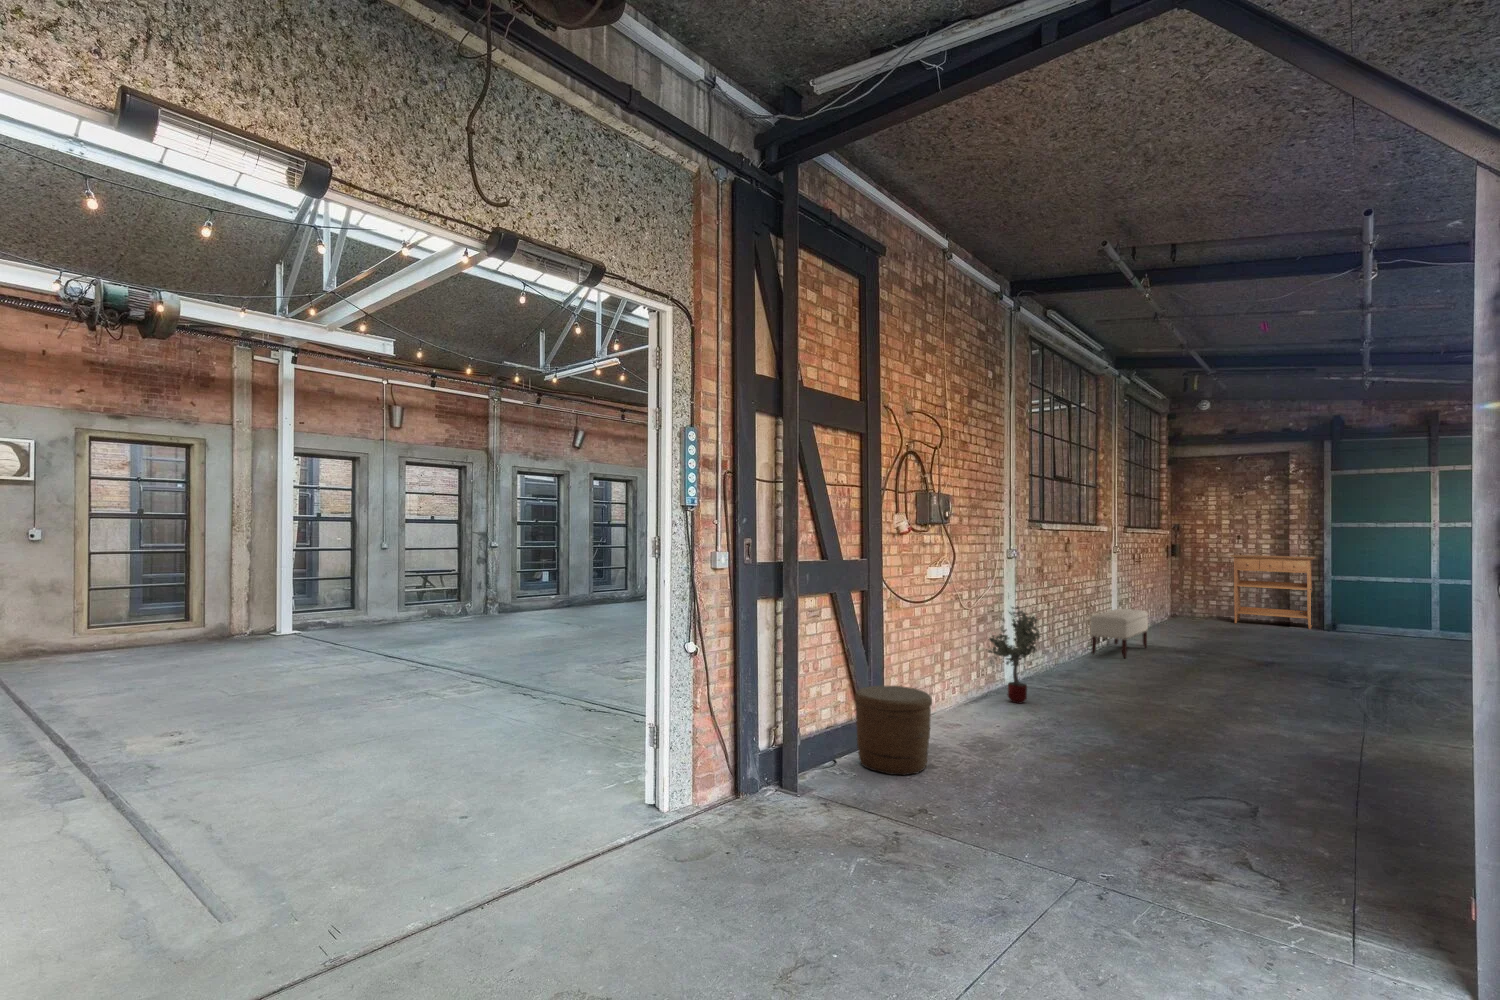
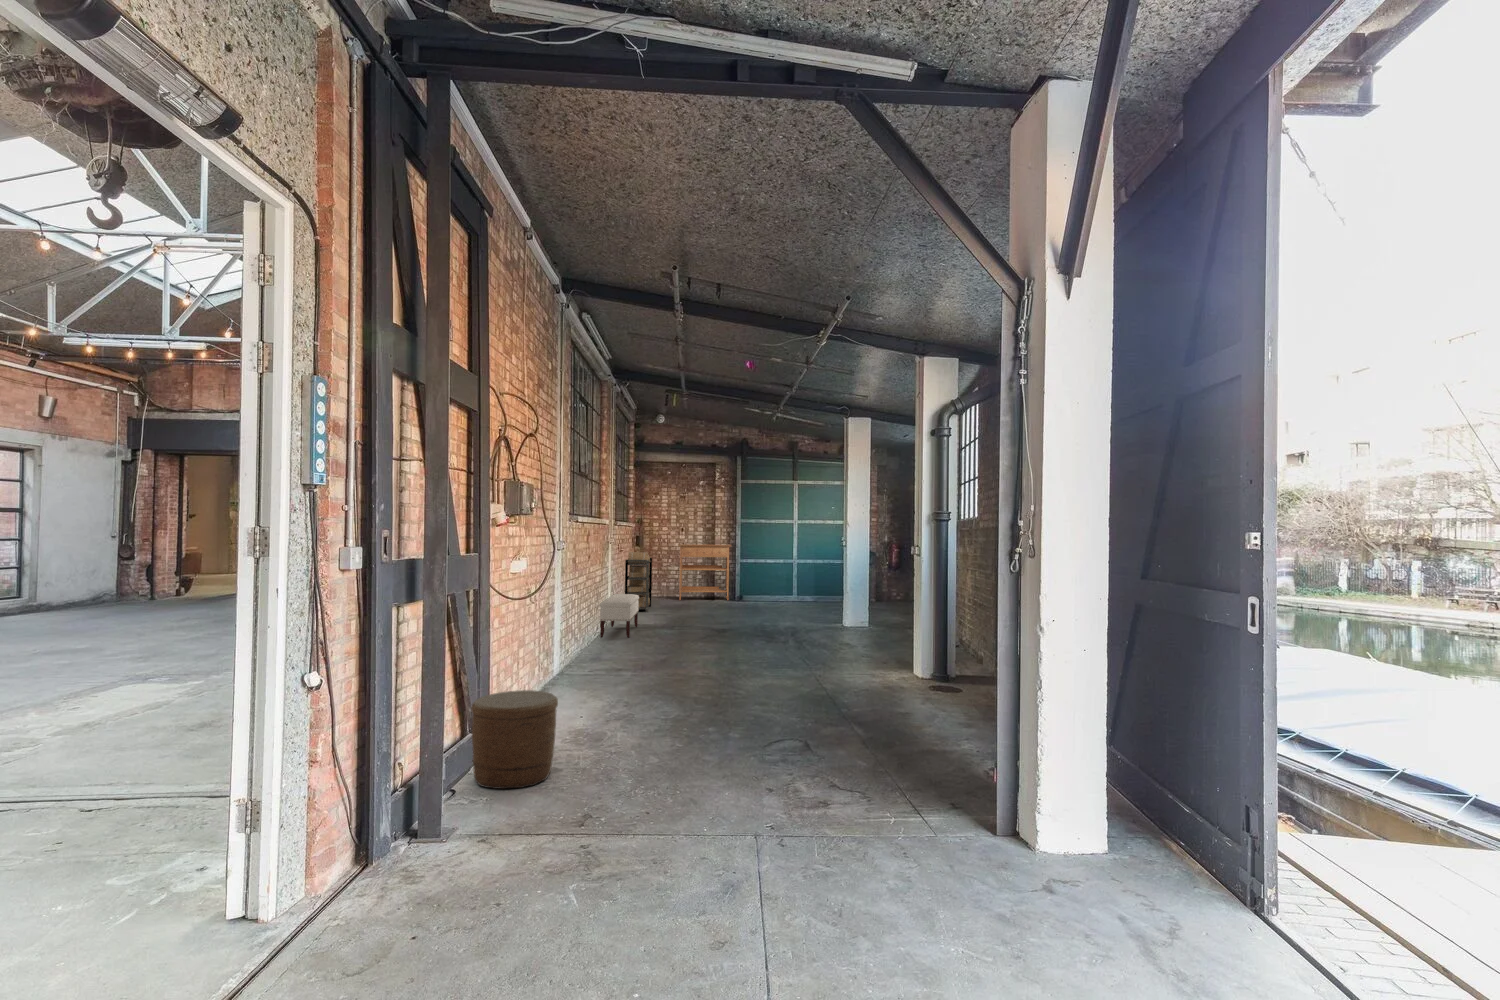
shelving unit: none [1147,562,1188,633] -> present [625,552,652,612]
potted tree: present [988,606,1041,703] -> none [549,596,598,692]

